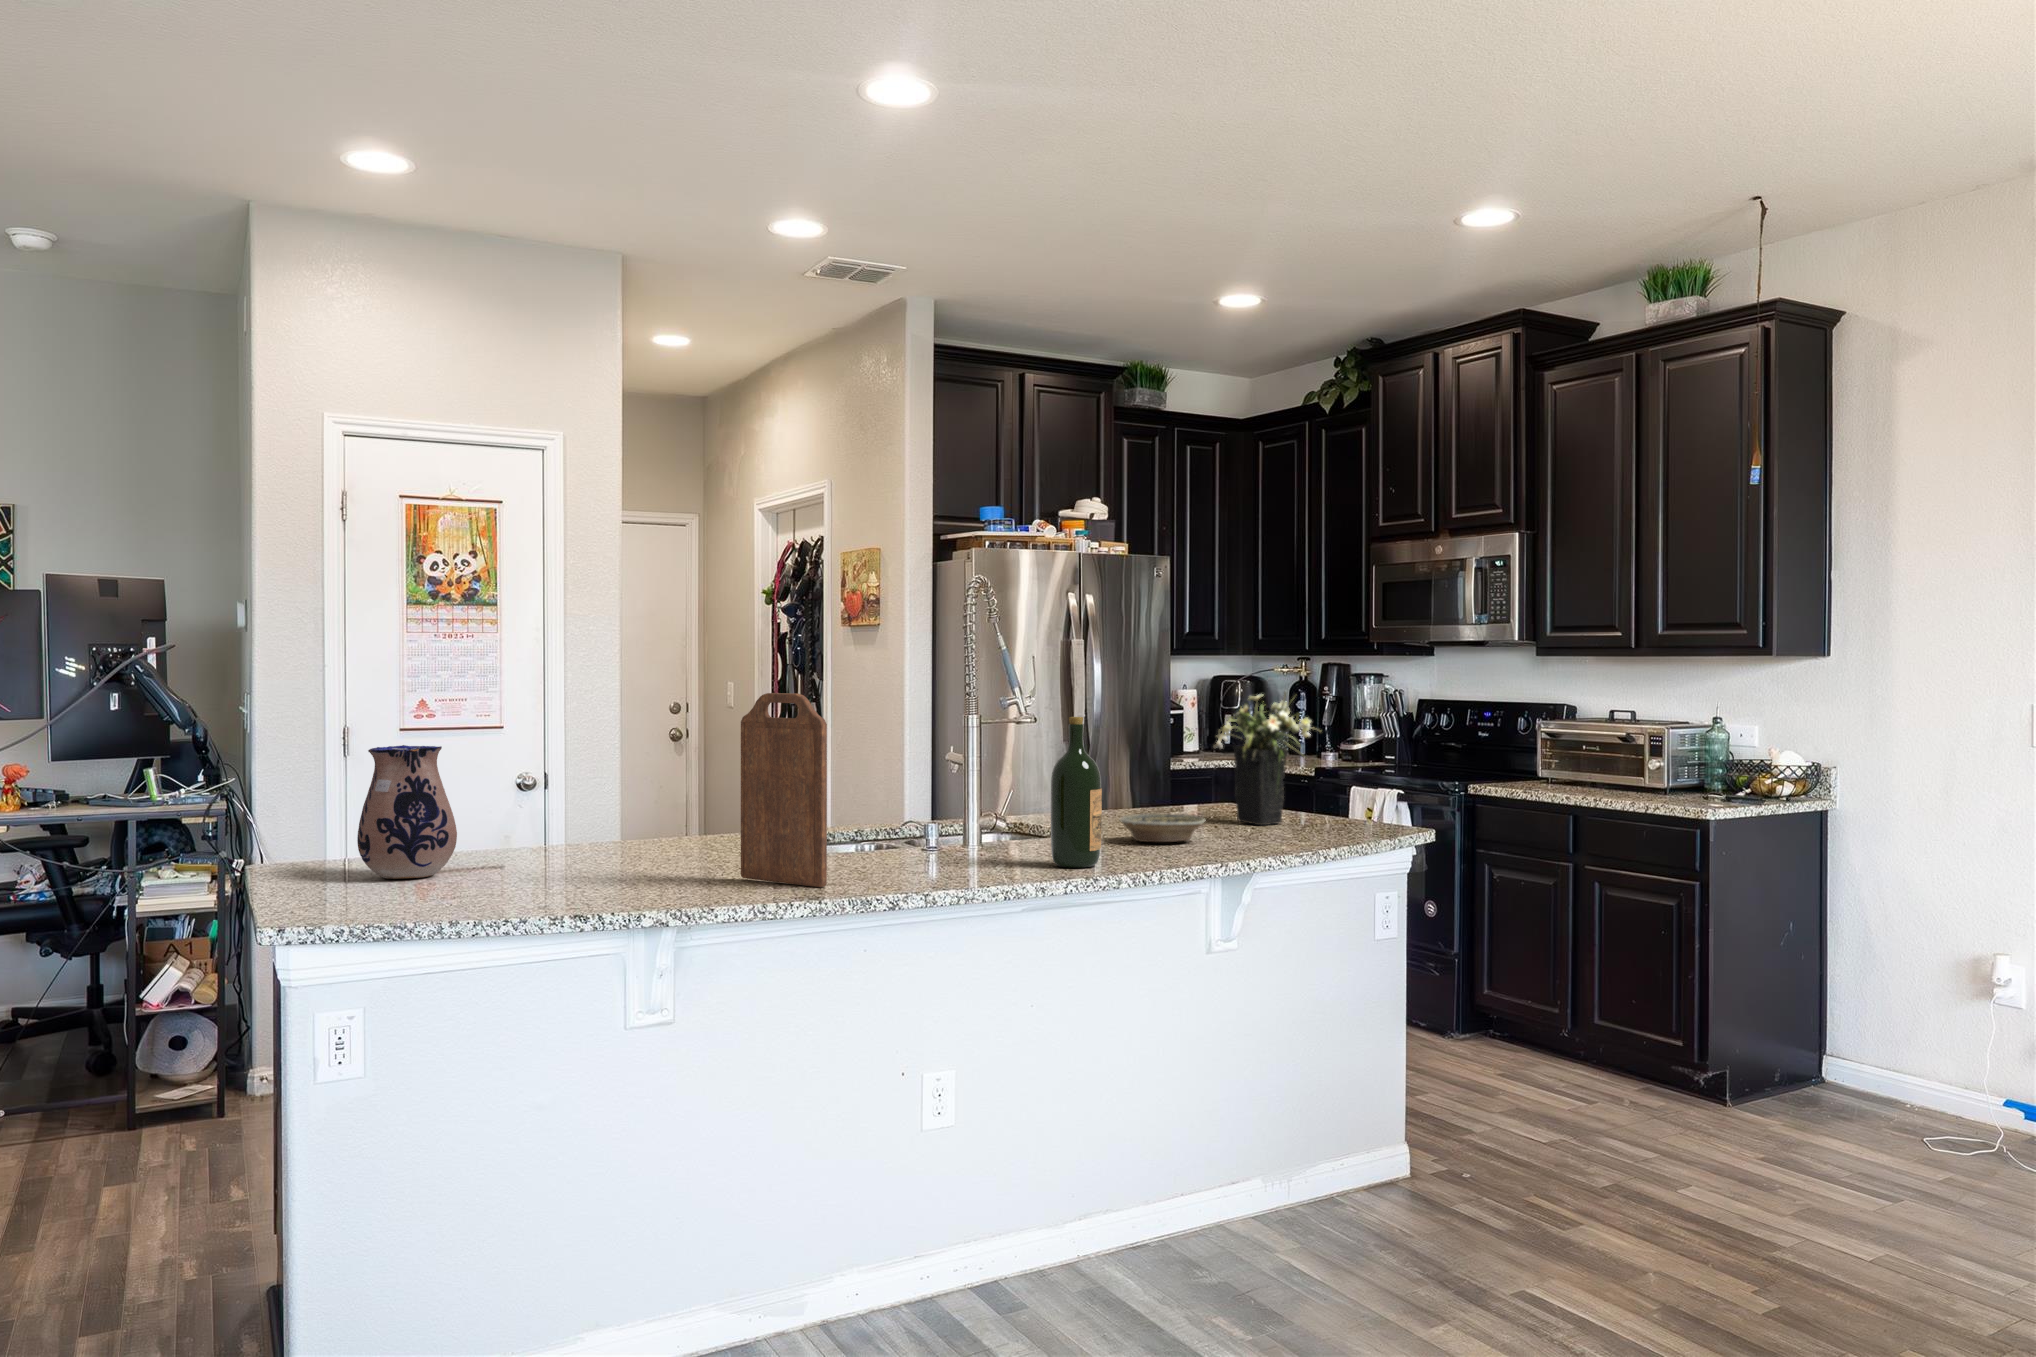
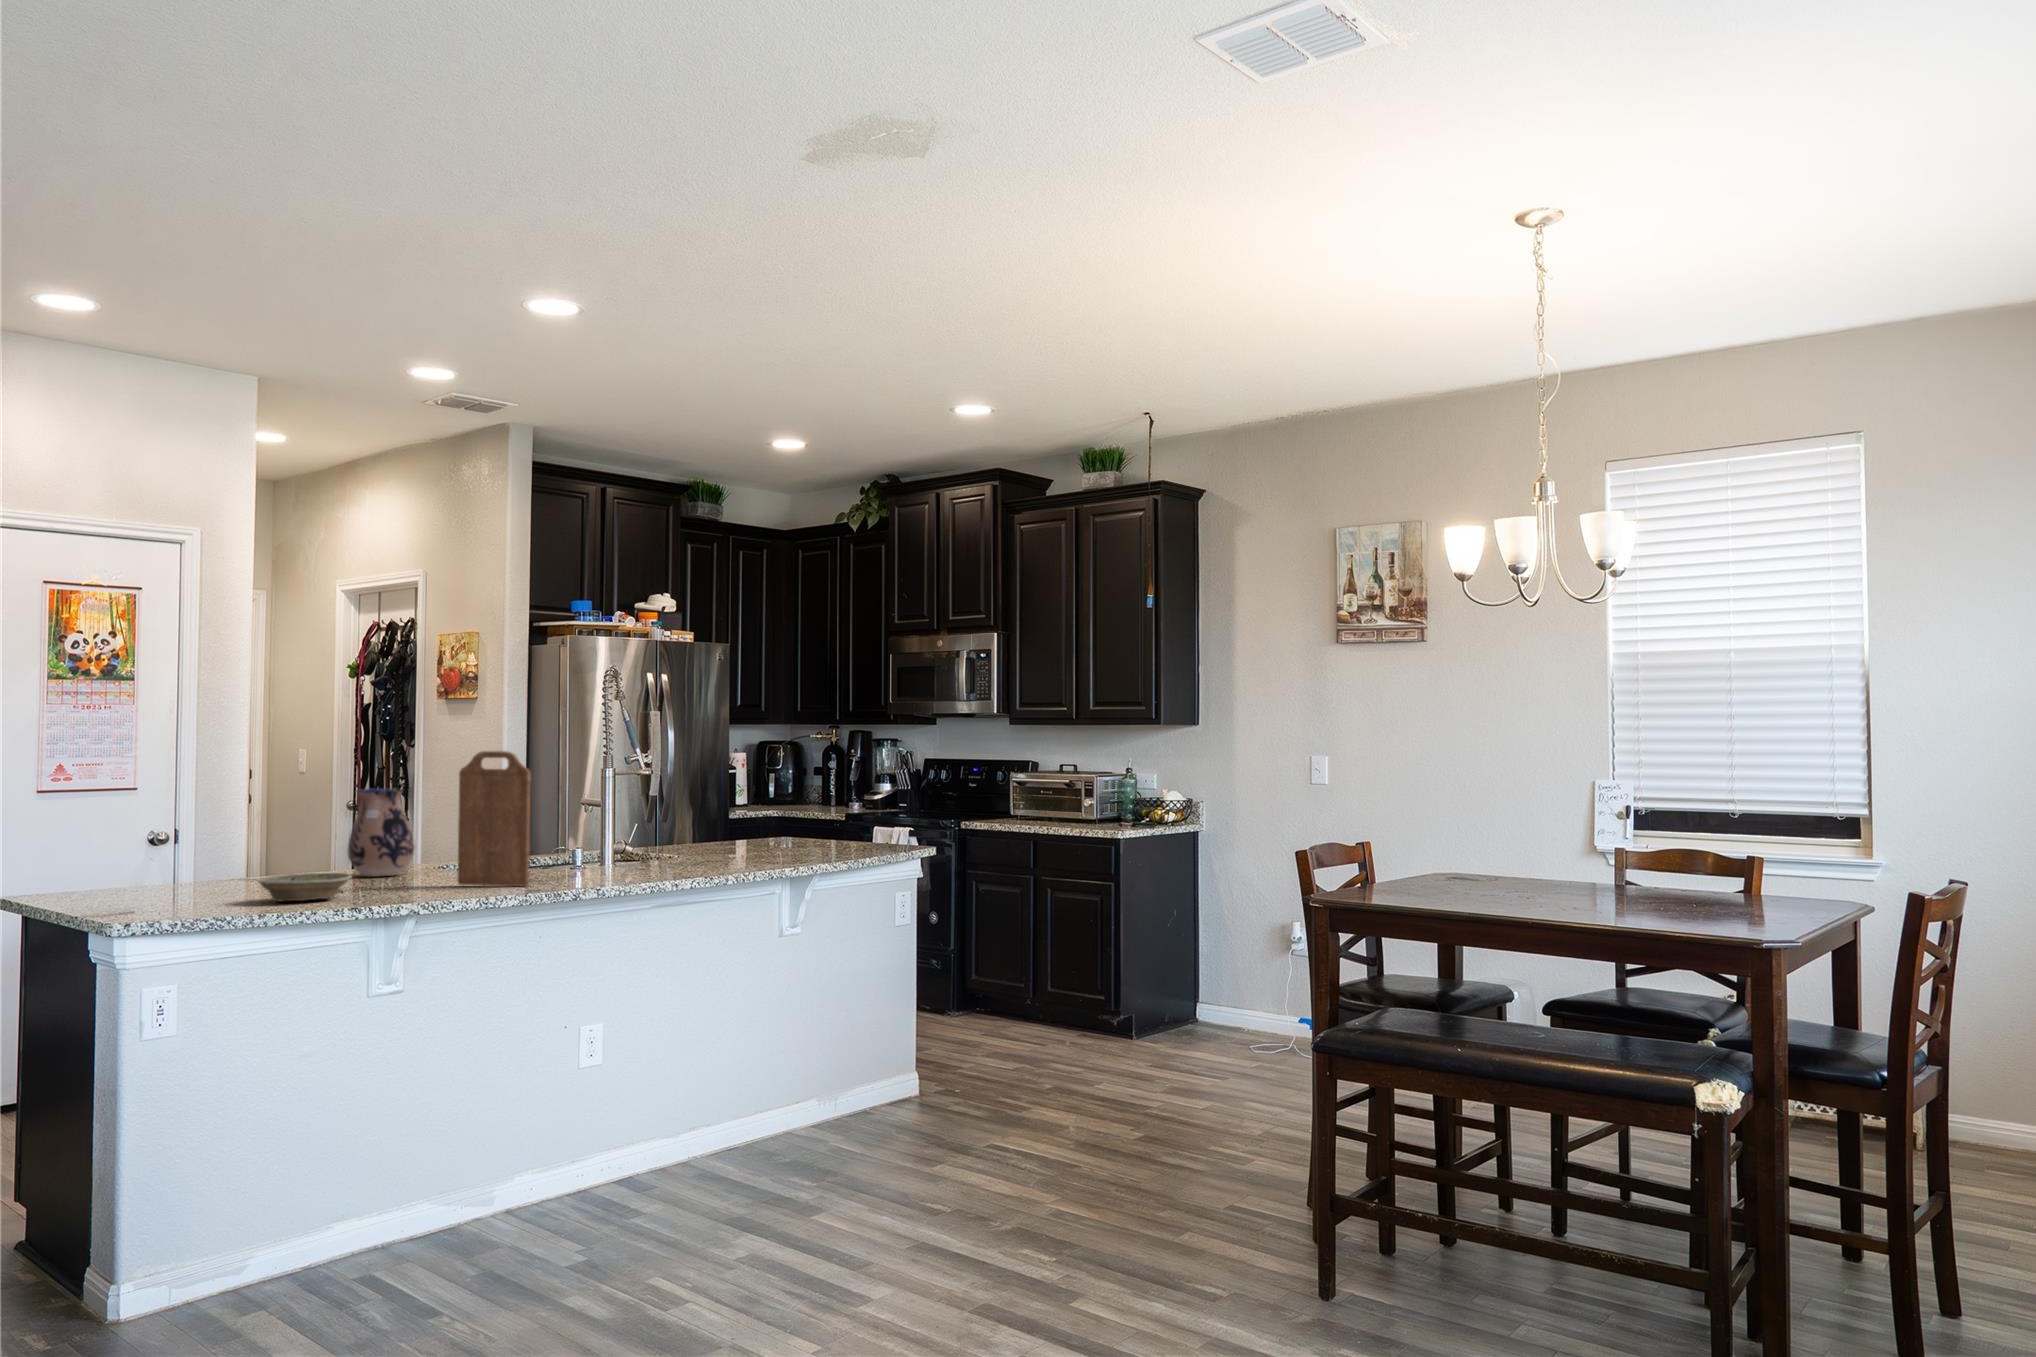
flower arrangement: present [1213,693,1320,825] -> none [781,751,860,849]
wine bottle: present [1051,717,1102,868] -> none [680,767,715,872]
ceramic pitcher: present [357,745,457,879] -> present [348,789,415,877]
bowl: present [1120,813,1205,842] -> present [258,873,352,901]

